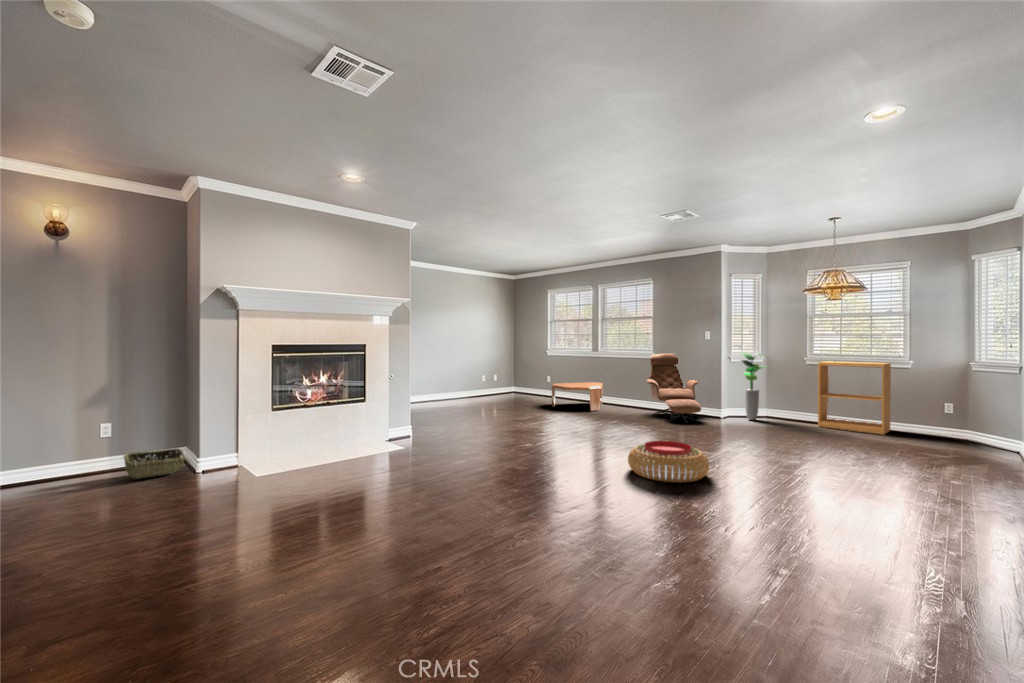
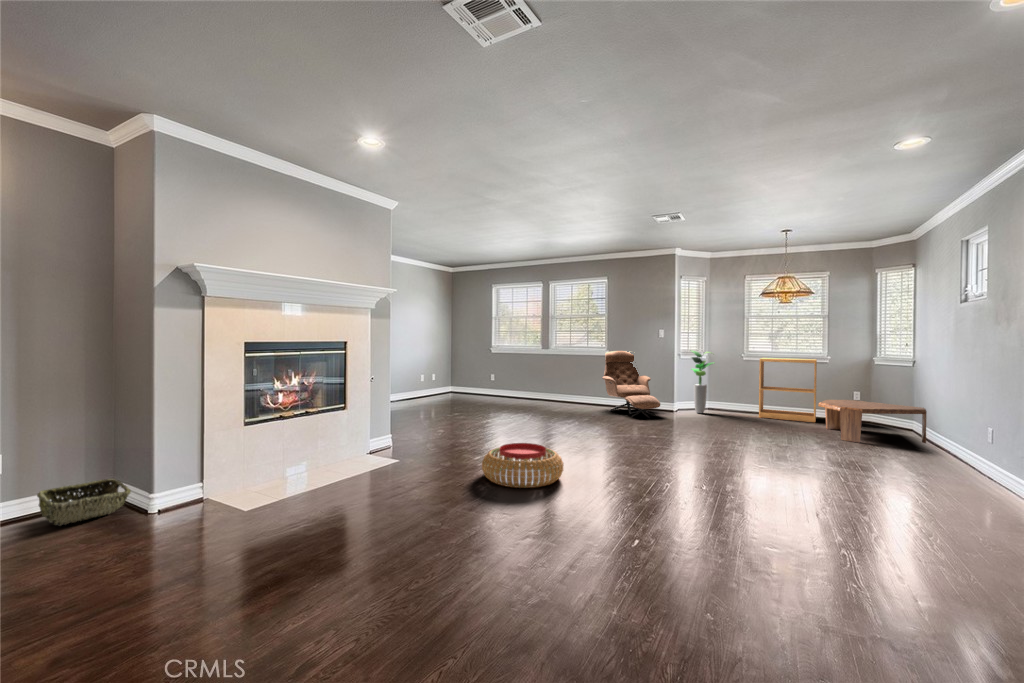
coffee table: present [552,382,603,411] -> present [818,400,927,443]
pouf: present [628,441,709,483] -> present [482,443,564,488]

